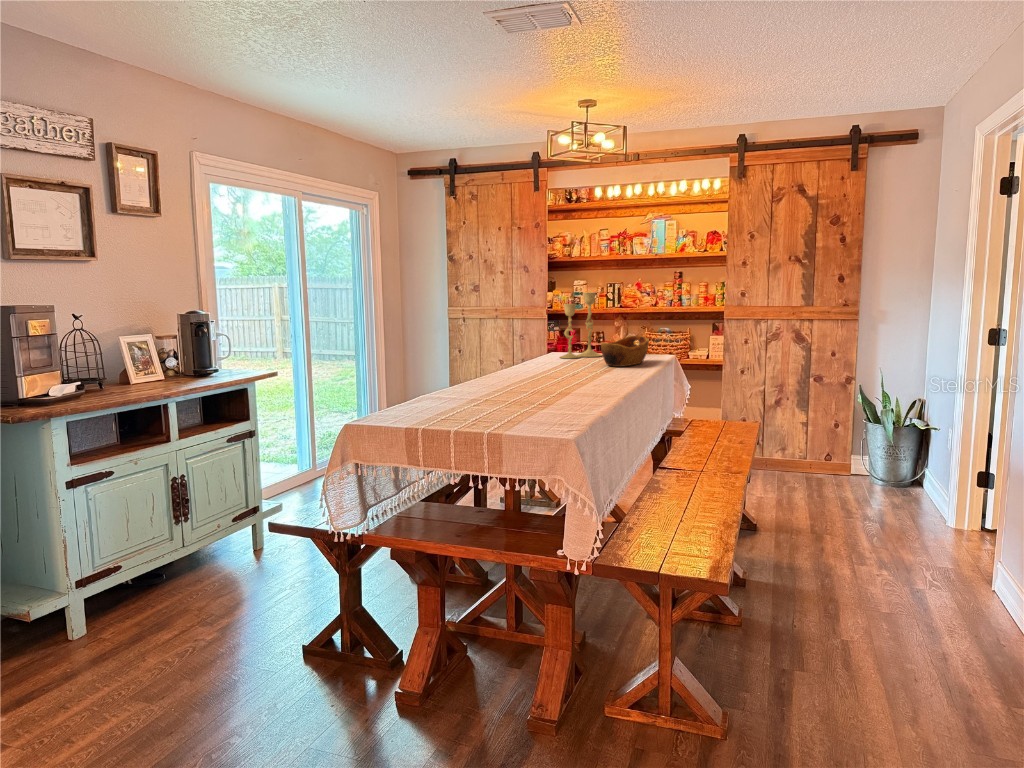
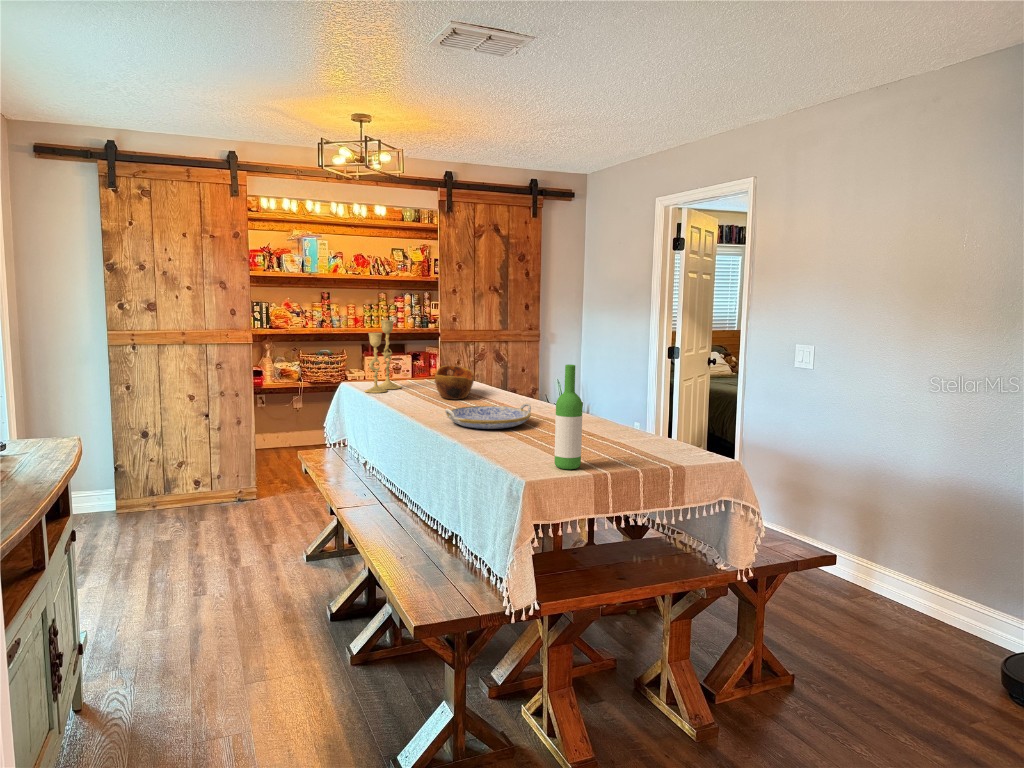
wine bottle: none [515,318,539,413] -> present [554,365,583,469]
serving tray: none [536,366,620,386] -> present [445,404,531,429]

